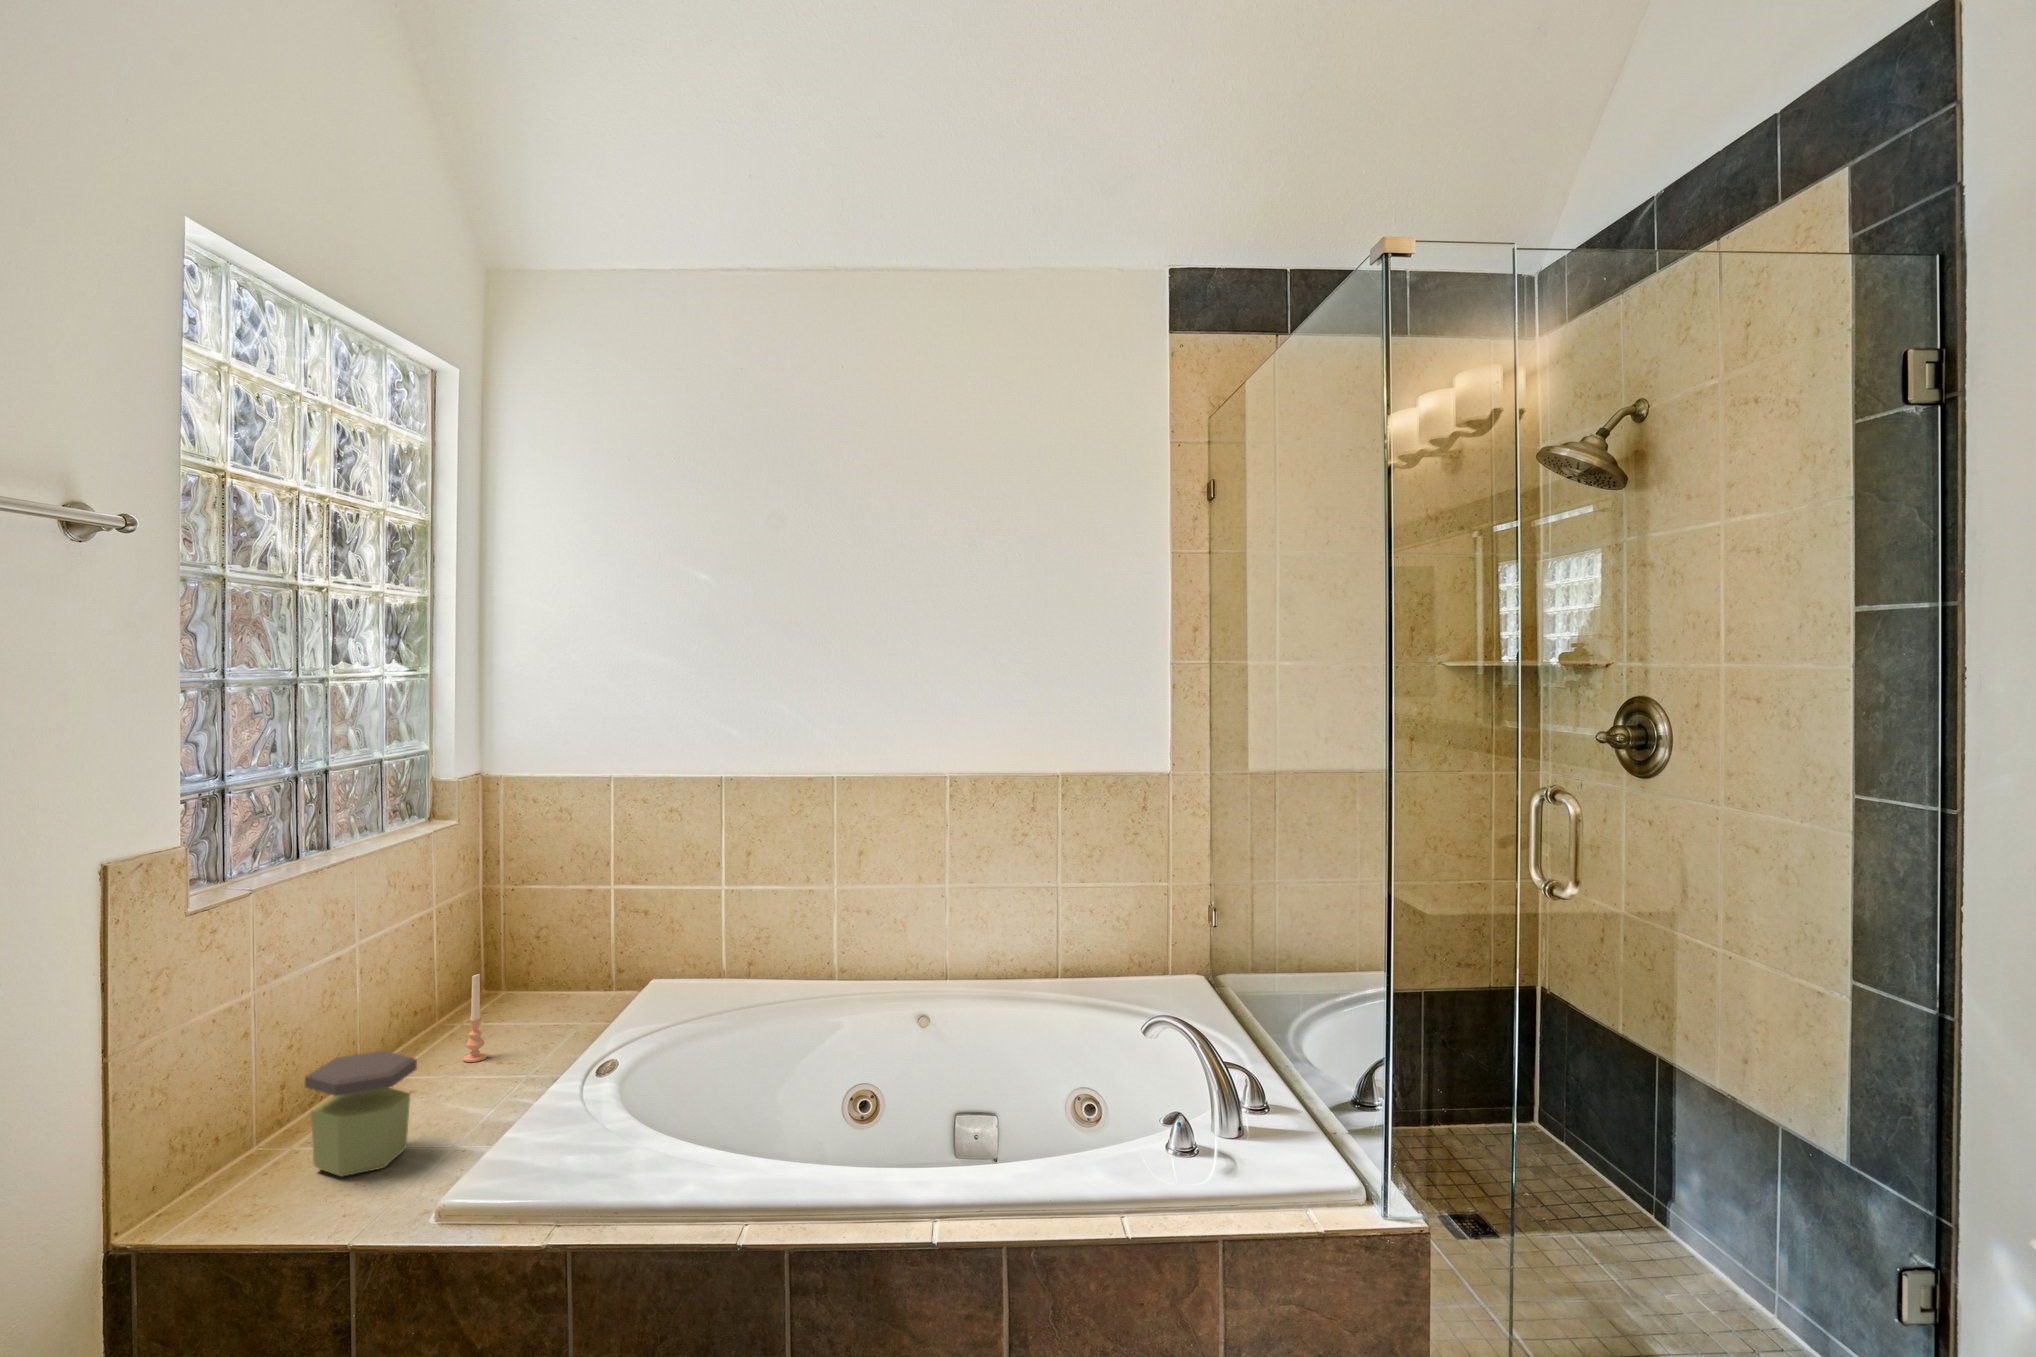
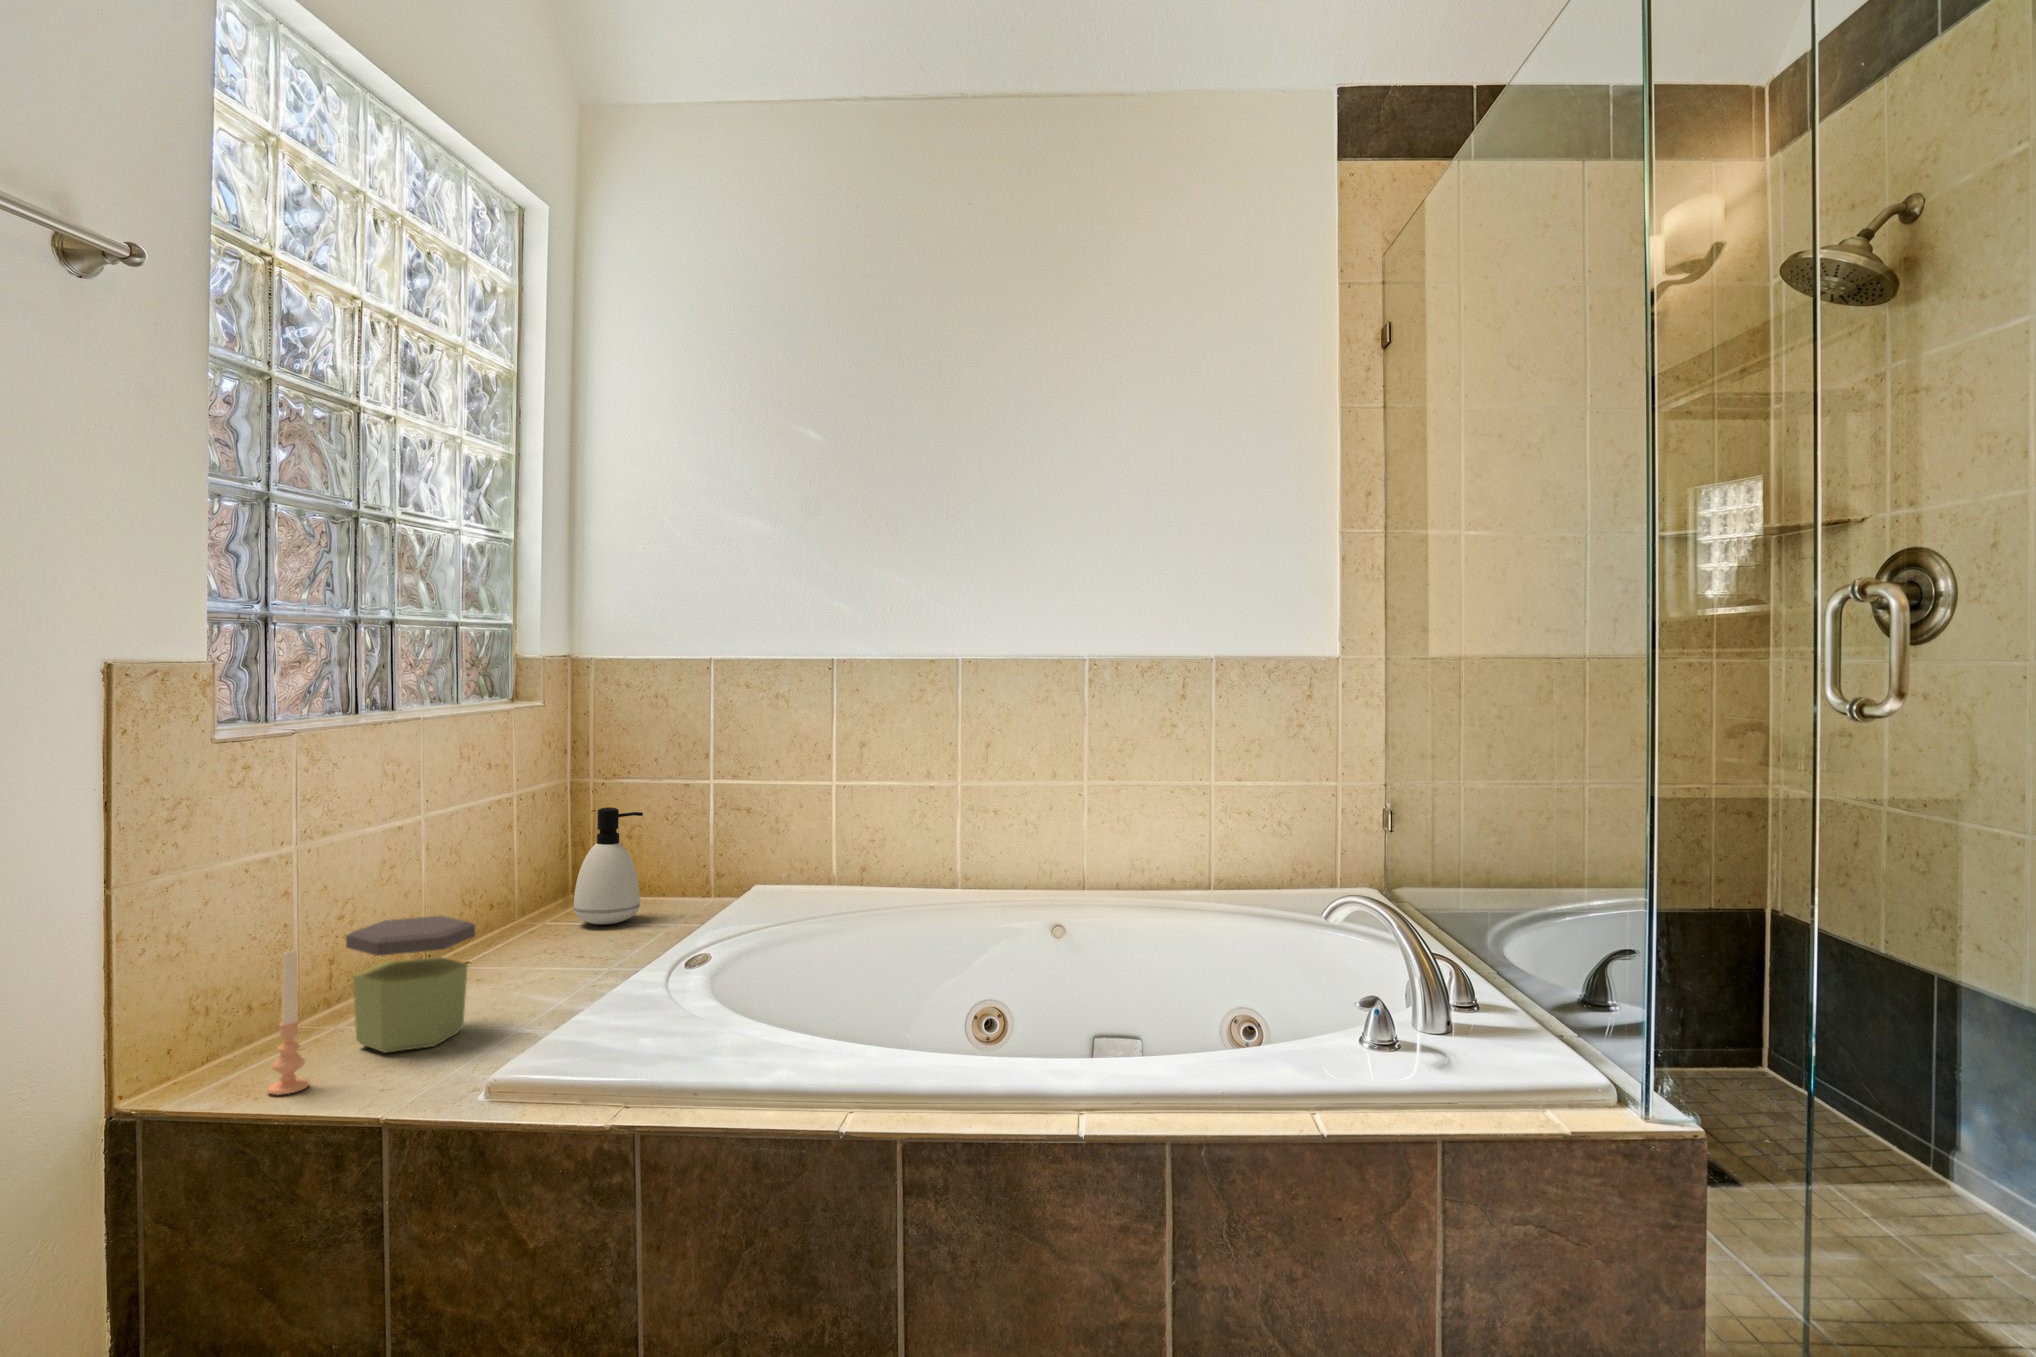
soap dispenser: none [489,920,553,1027] -> present [574,807,643,925]
candle: present [463,974,487,1062] -> present [267,950,309,1095]

